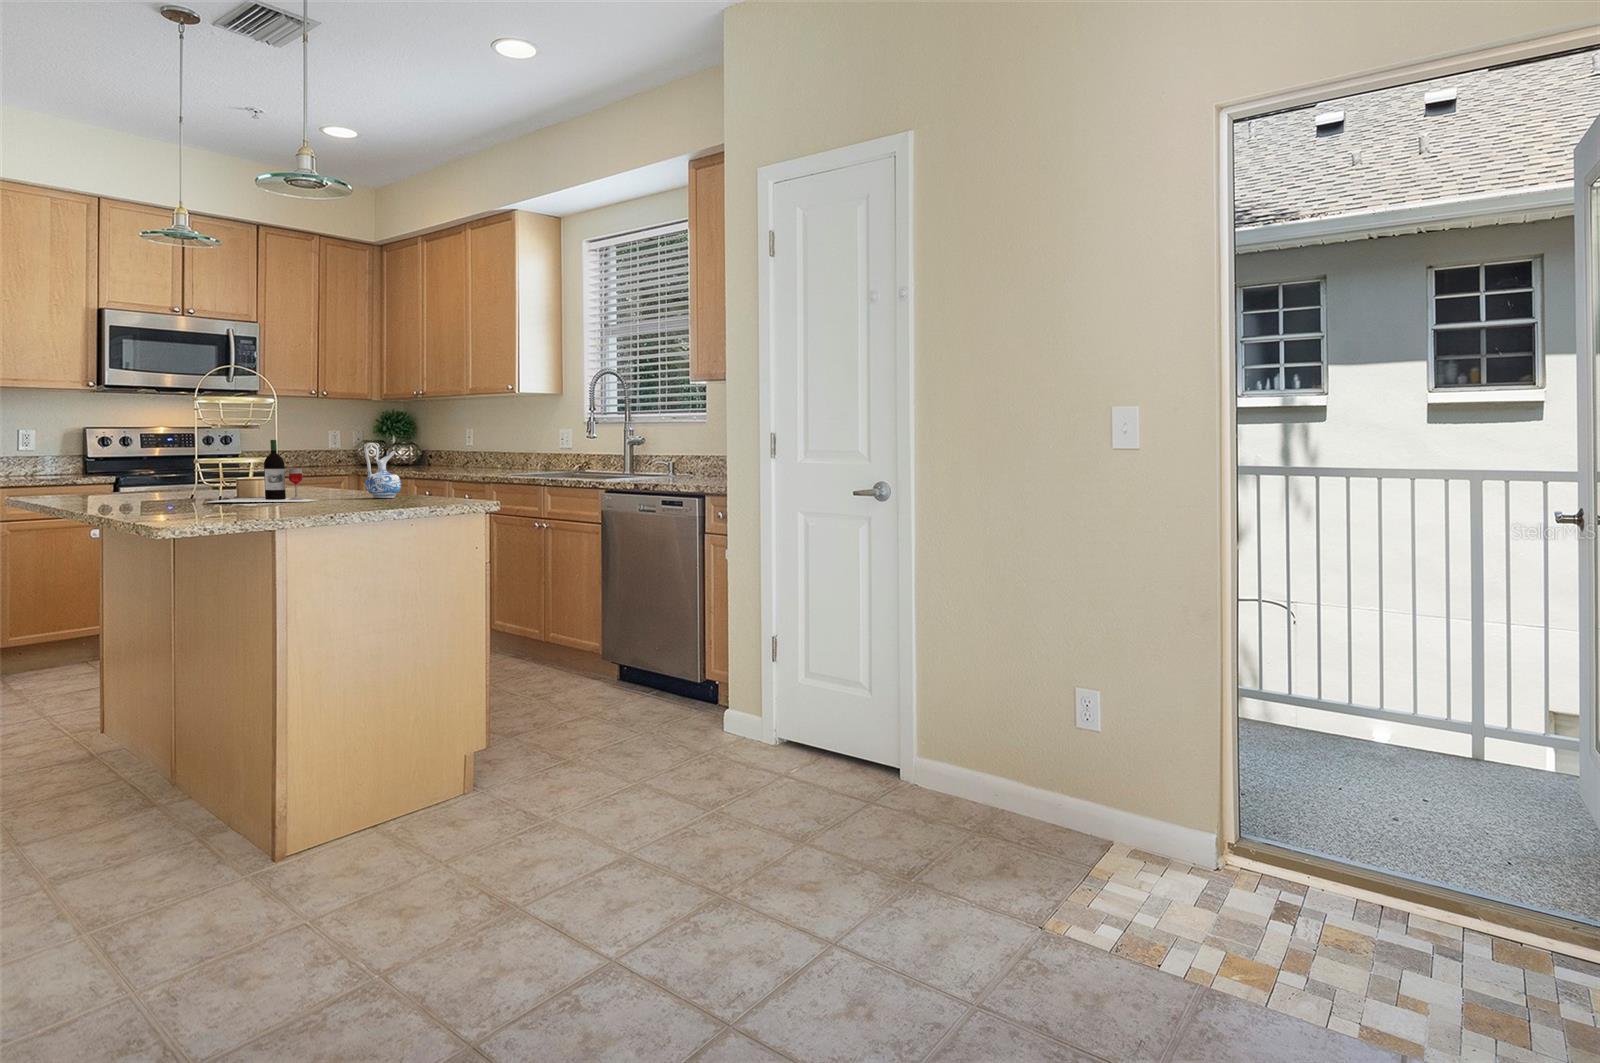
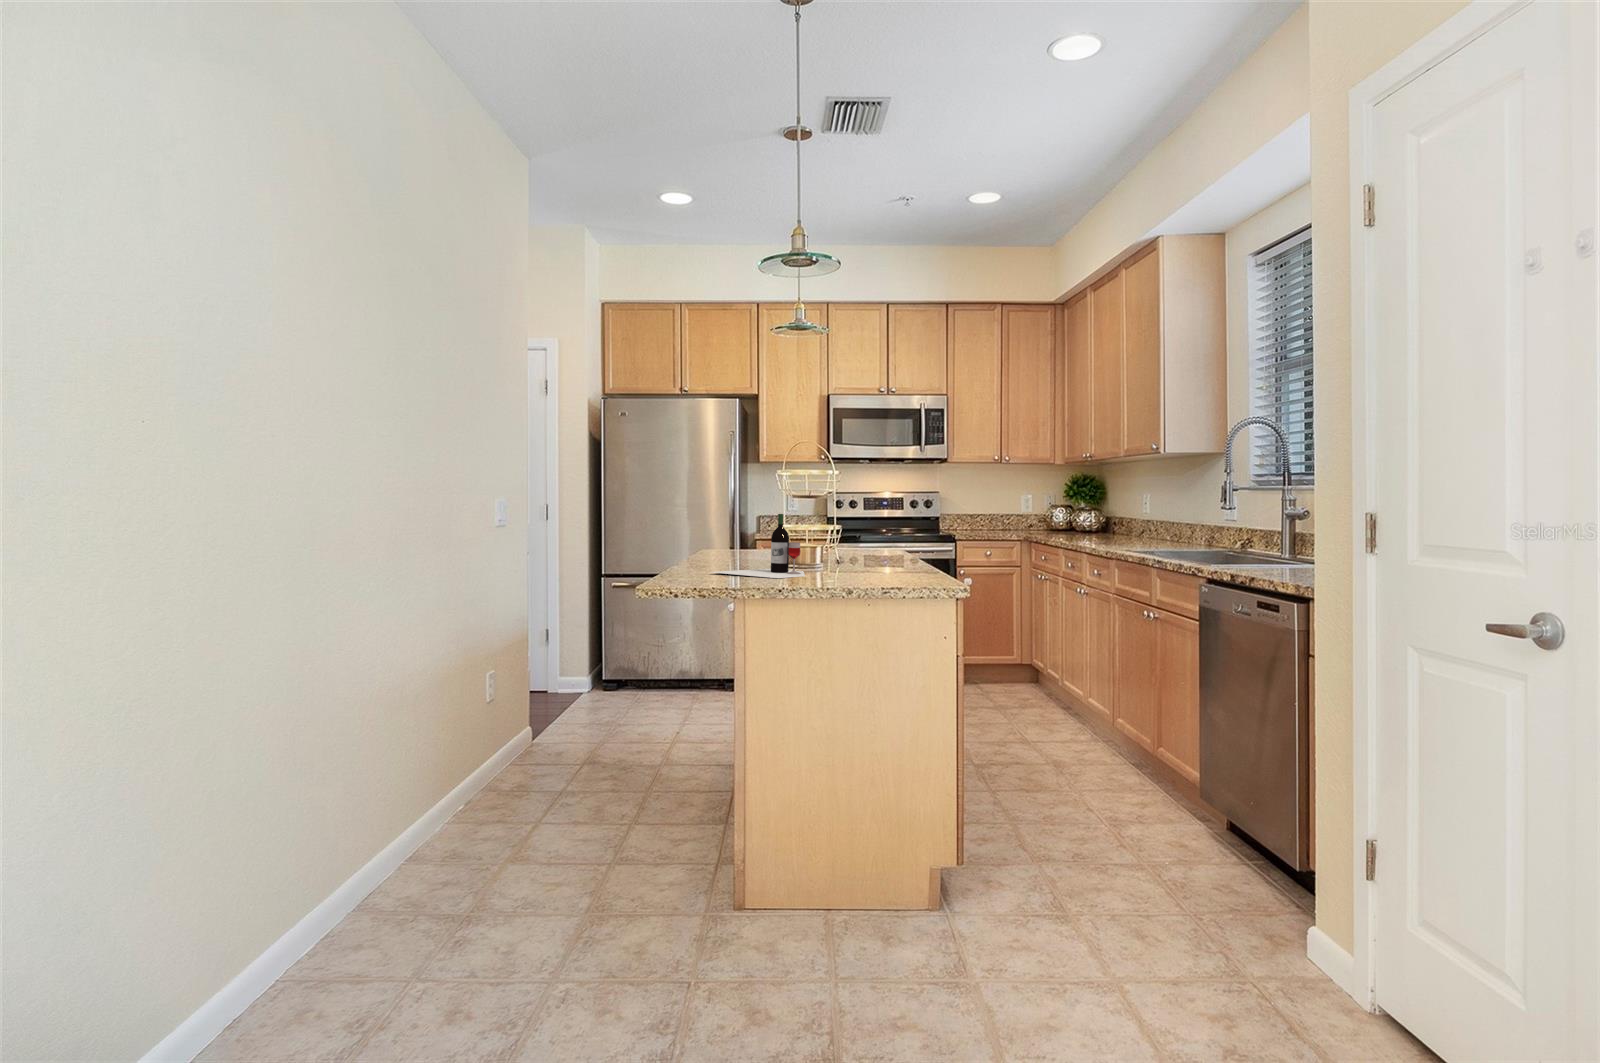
ceramic pitcher: present [364,443,401,498] -> none [837,519,873,579]

